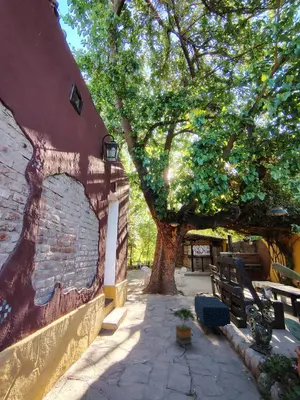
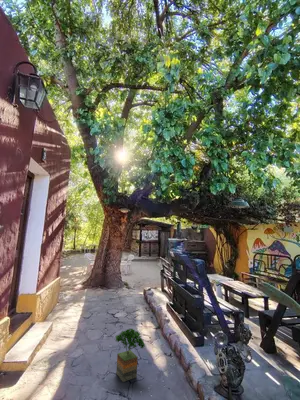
bench: present [194,296,231,335] -> none [142,301,186,358]

